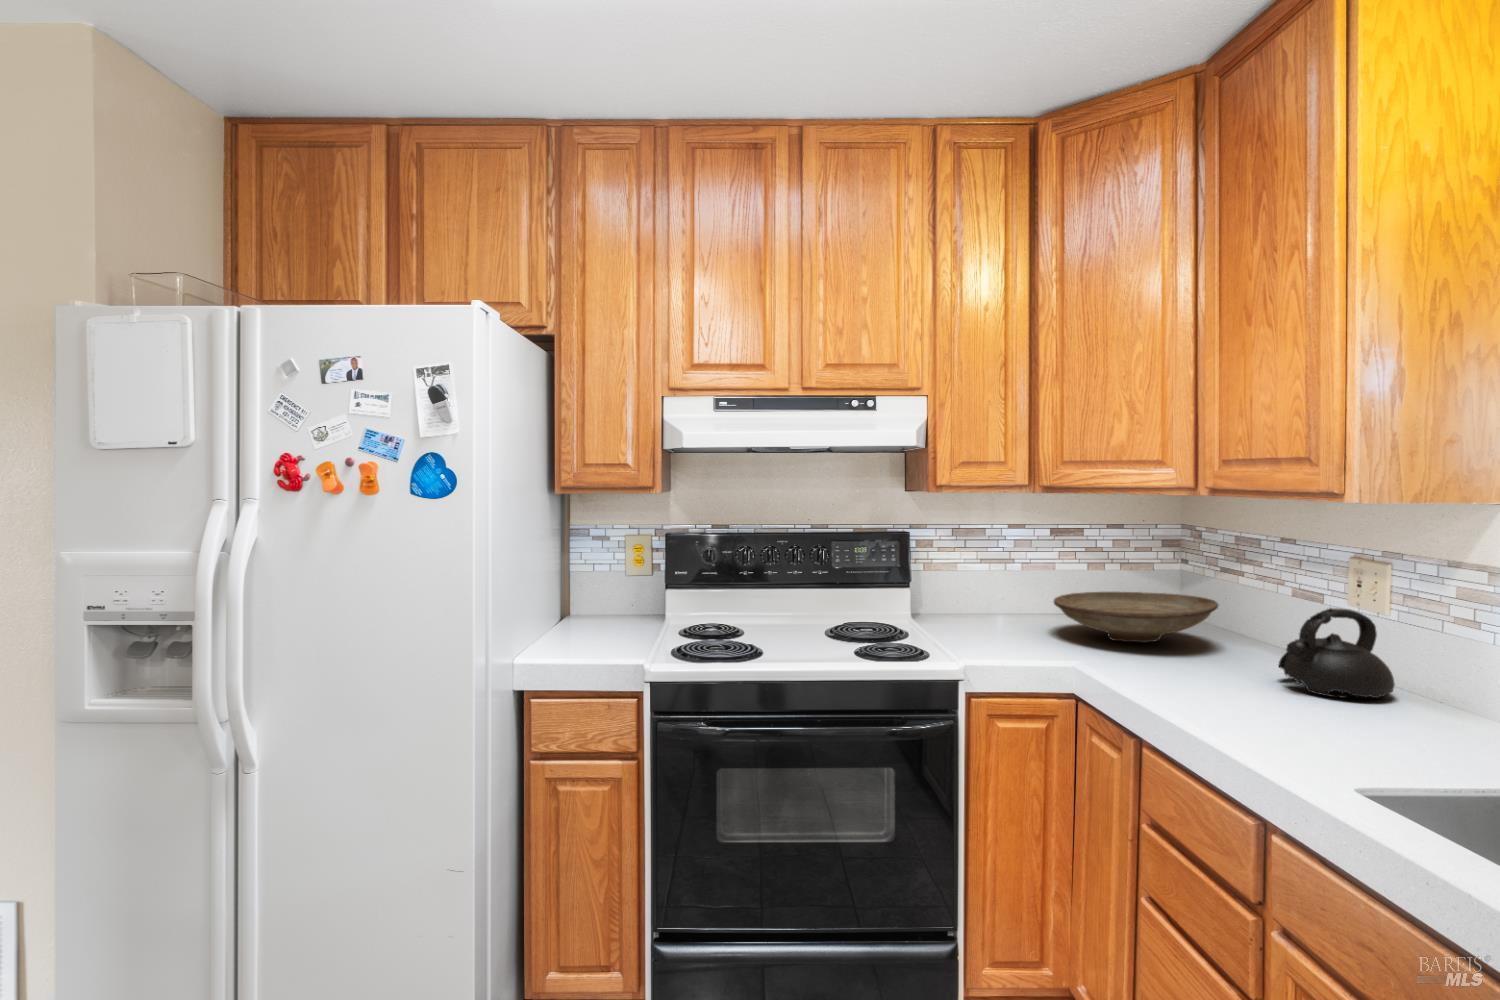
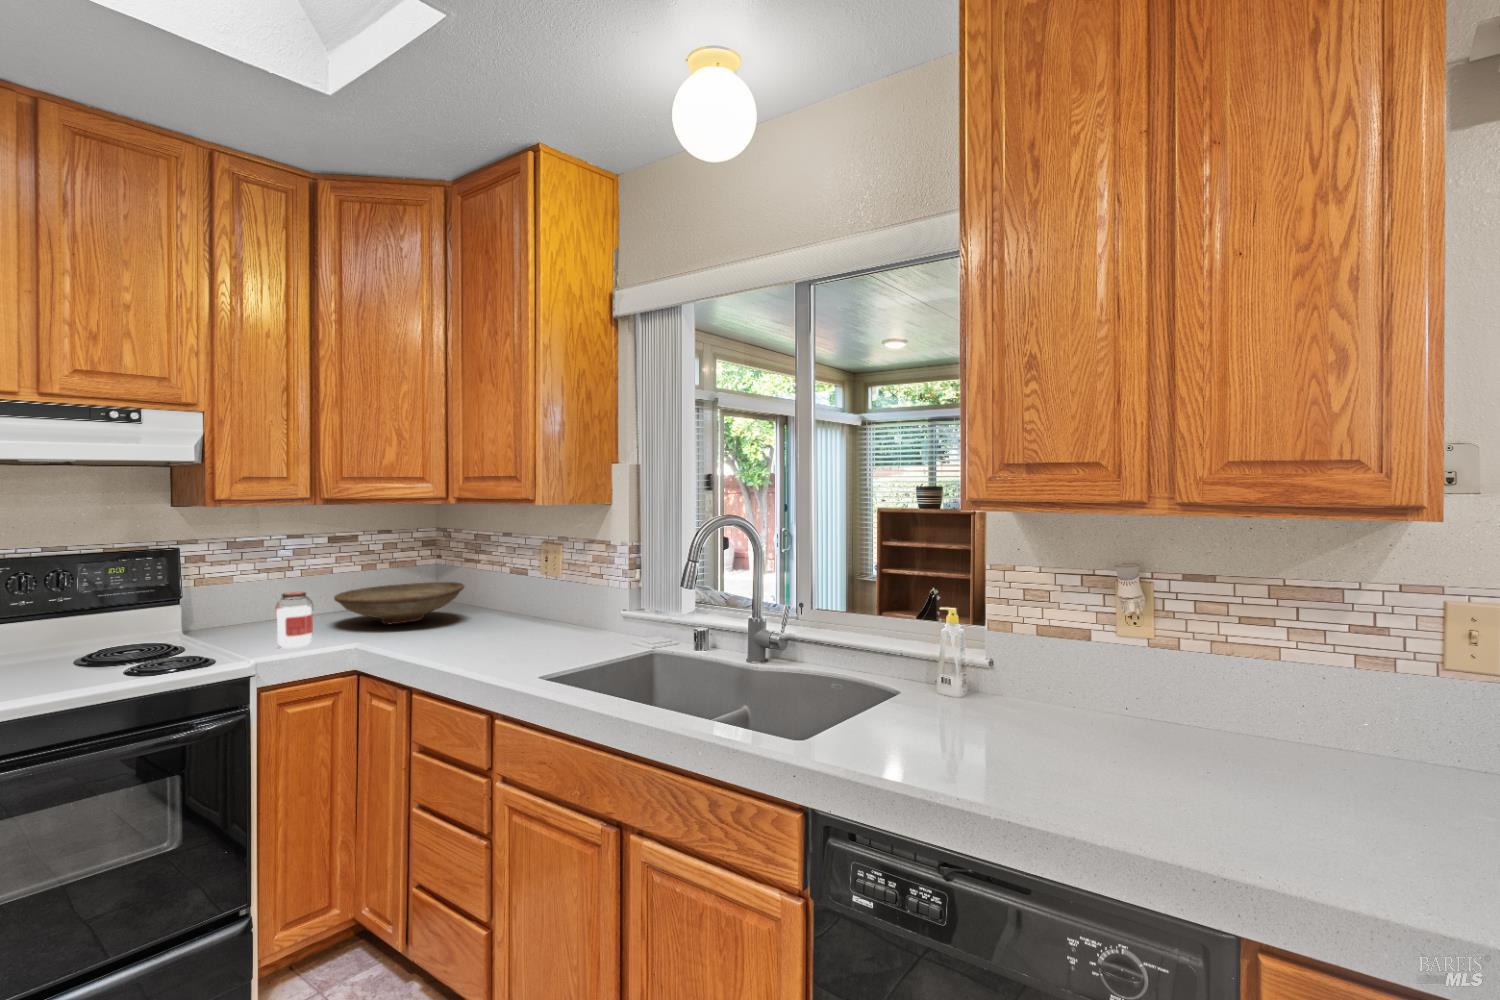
jar: none [988,592,1027,656] -> present [275,592,314,648]
teapot: present [1278,608,1395,698] -> none [502,577,565,636]

